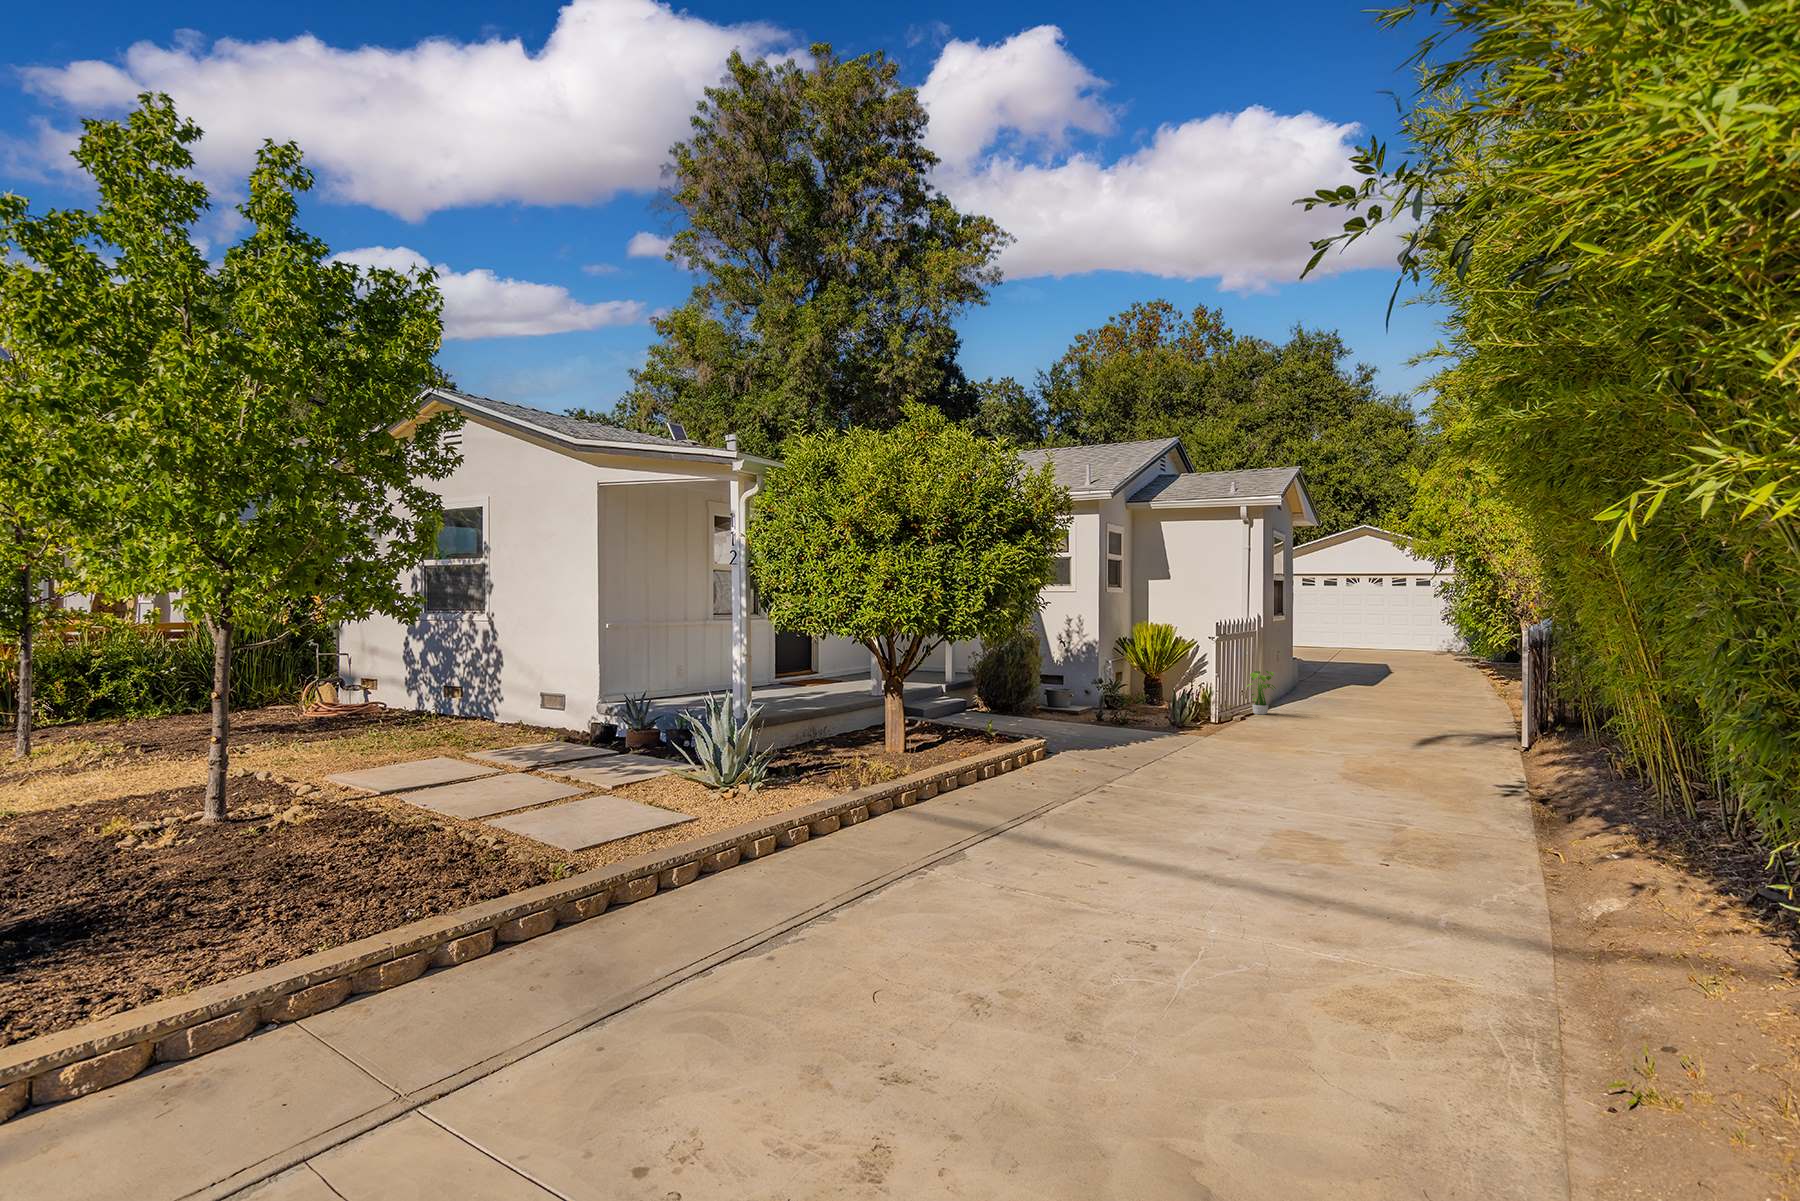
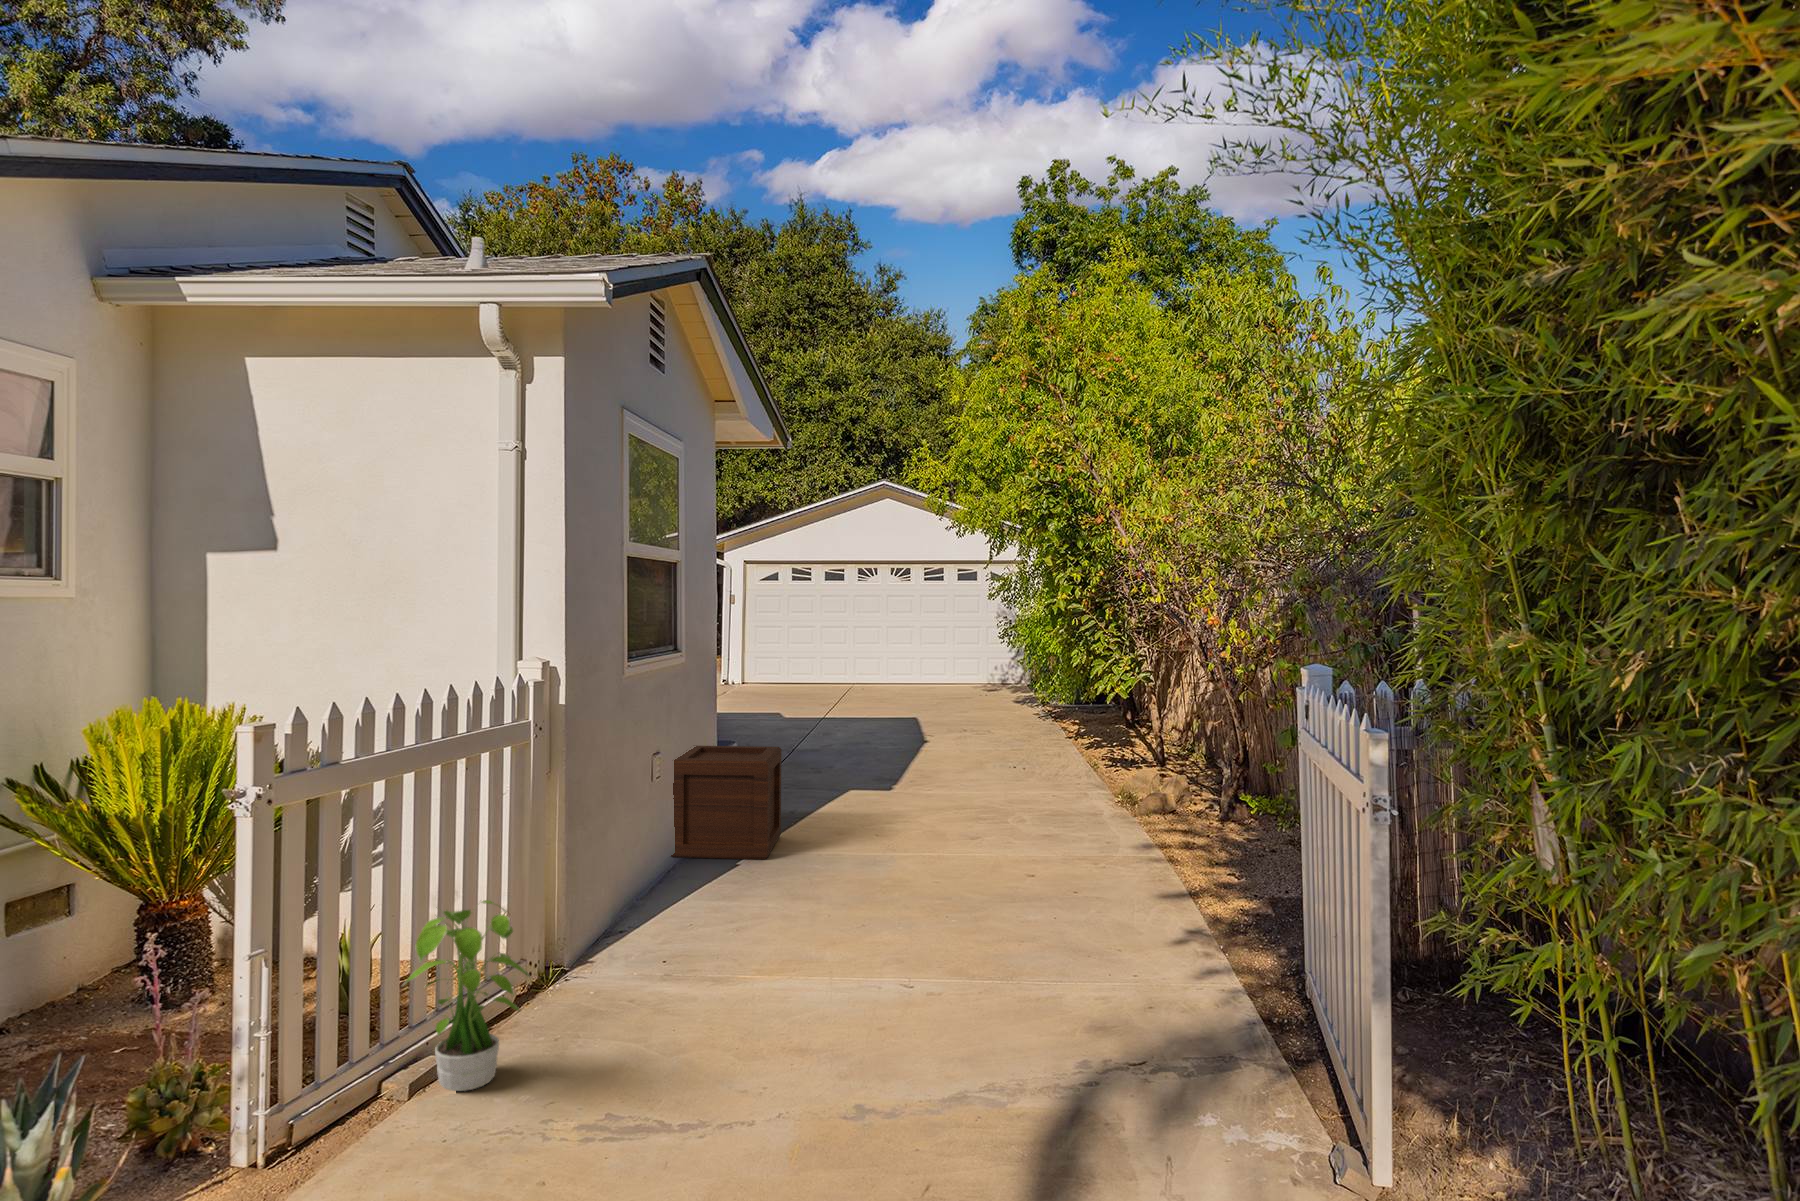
wooden crate: none [1283,653,1326,694] -> present [671,746,782,859]

